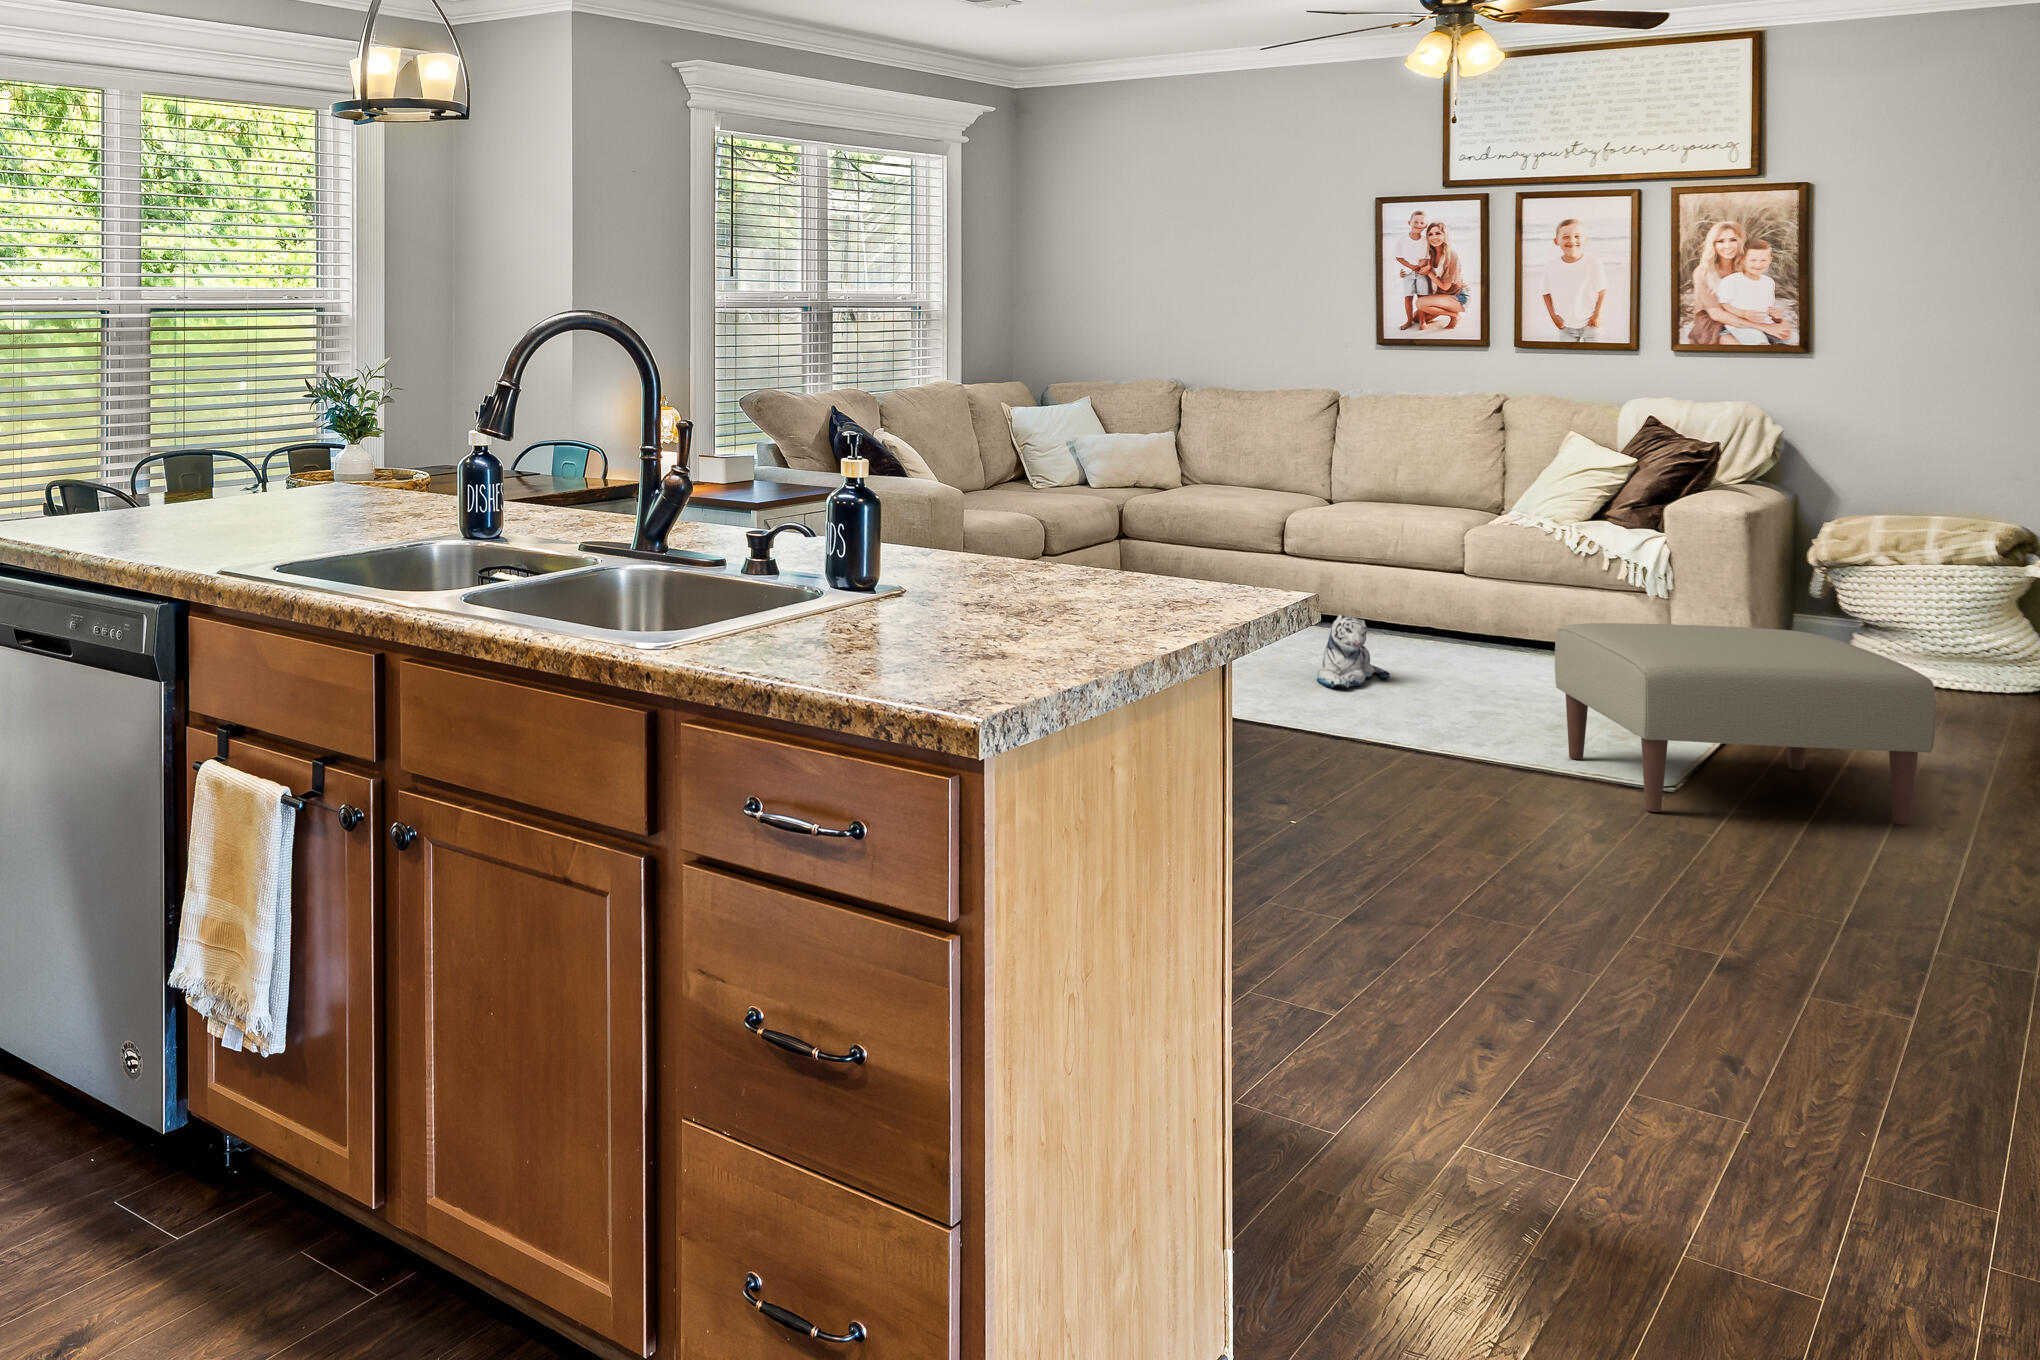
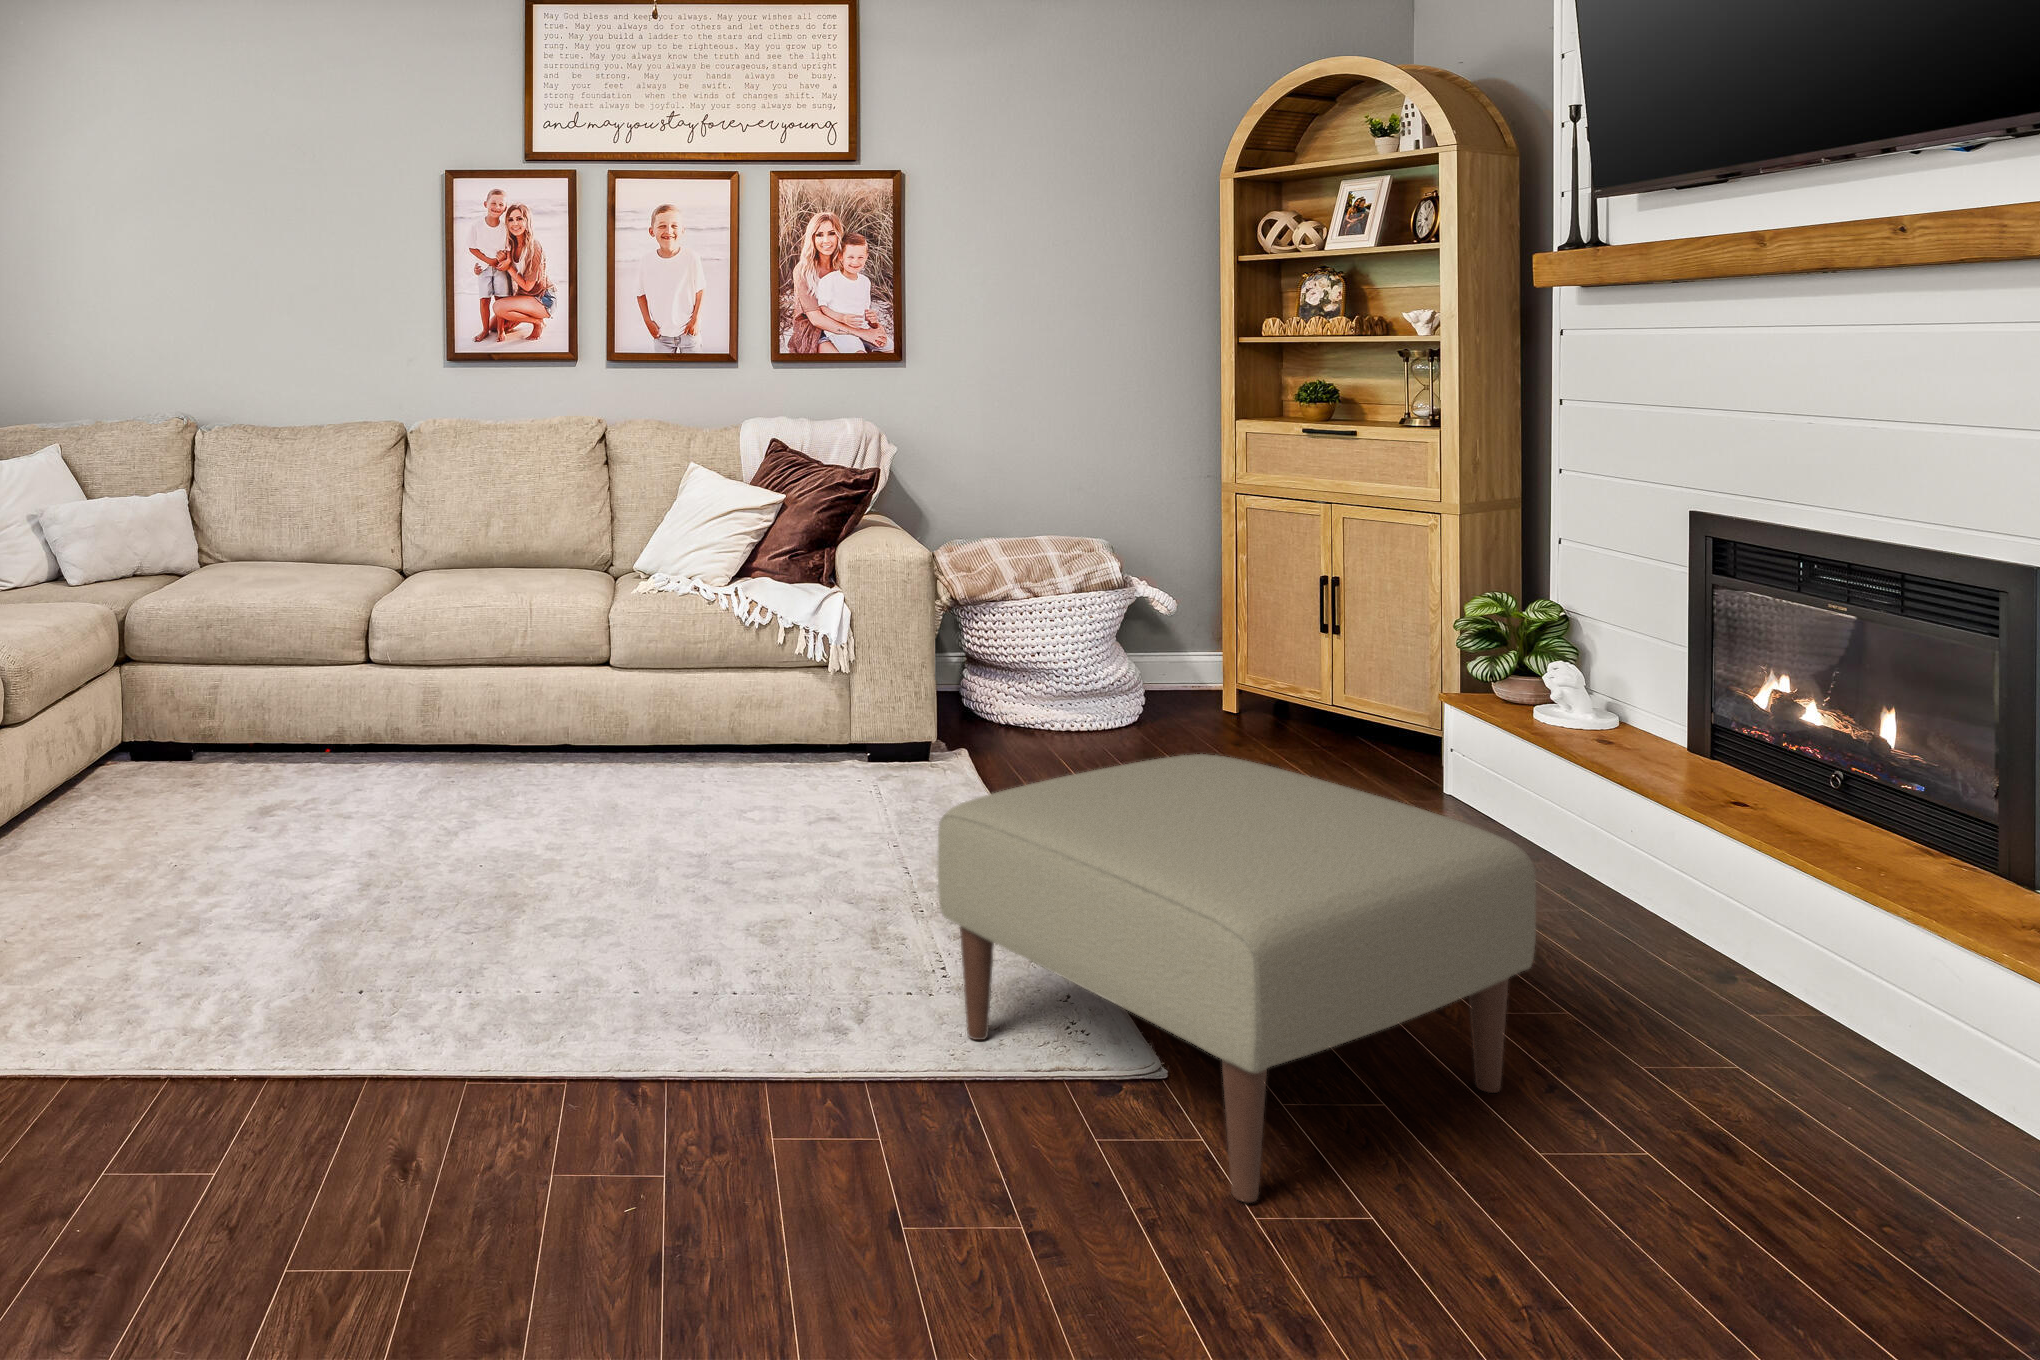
plush toy: present [1317,615,1390,688] -> none [476,787,582,923]

